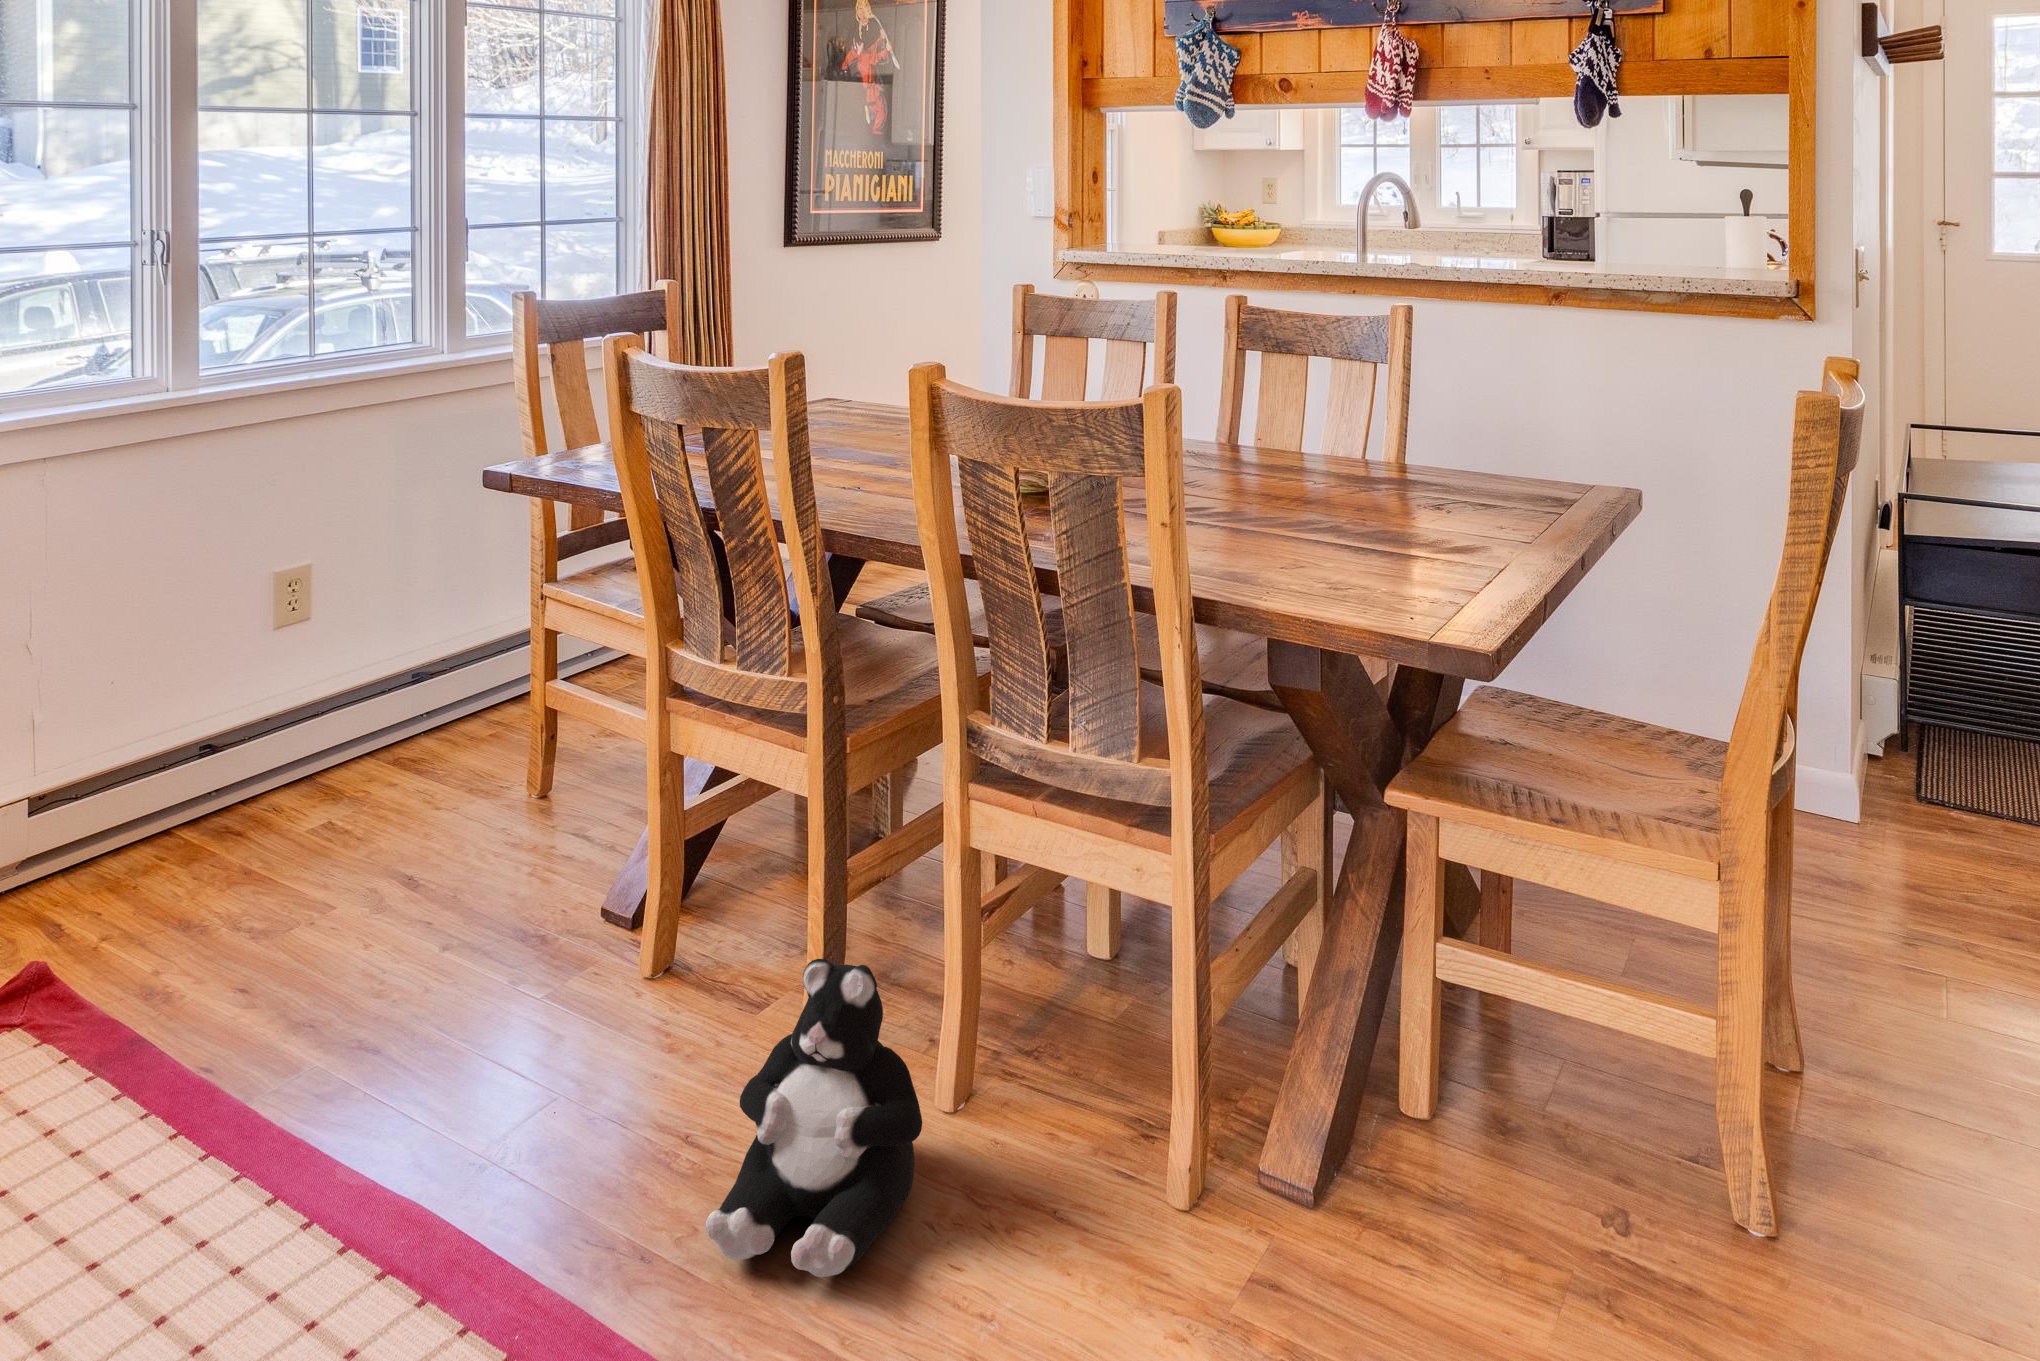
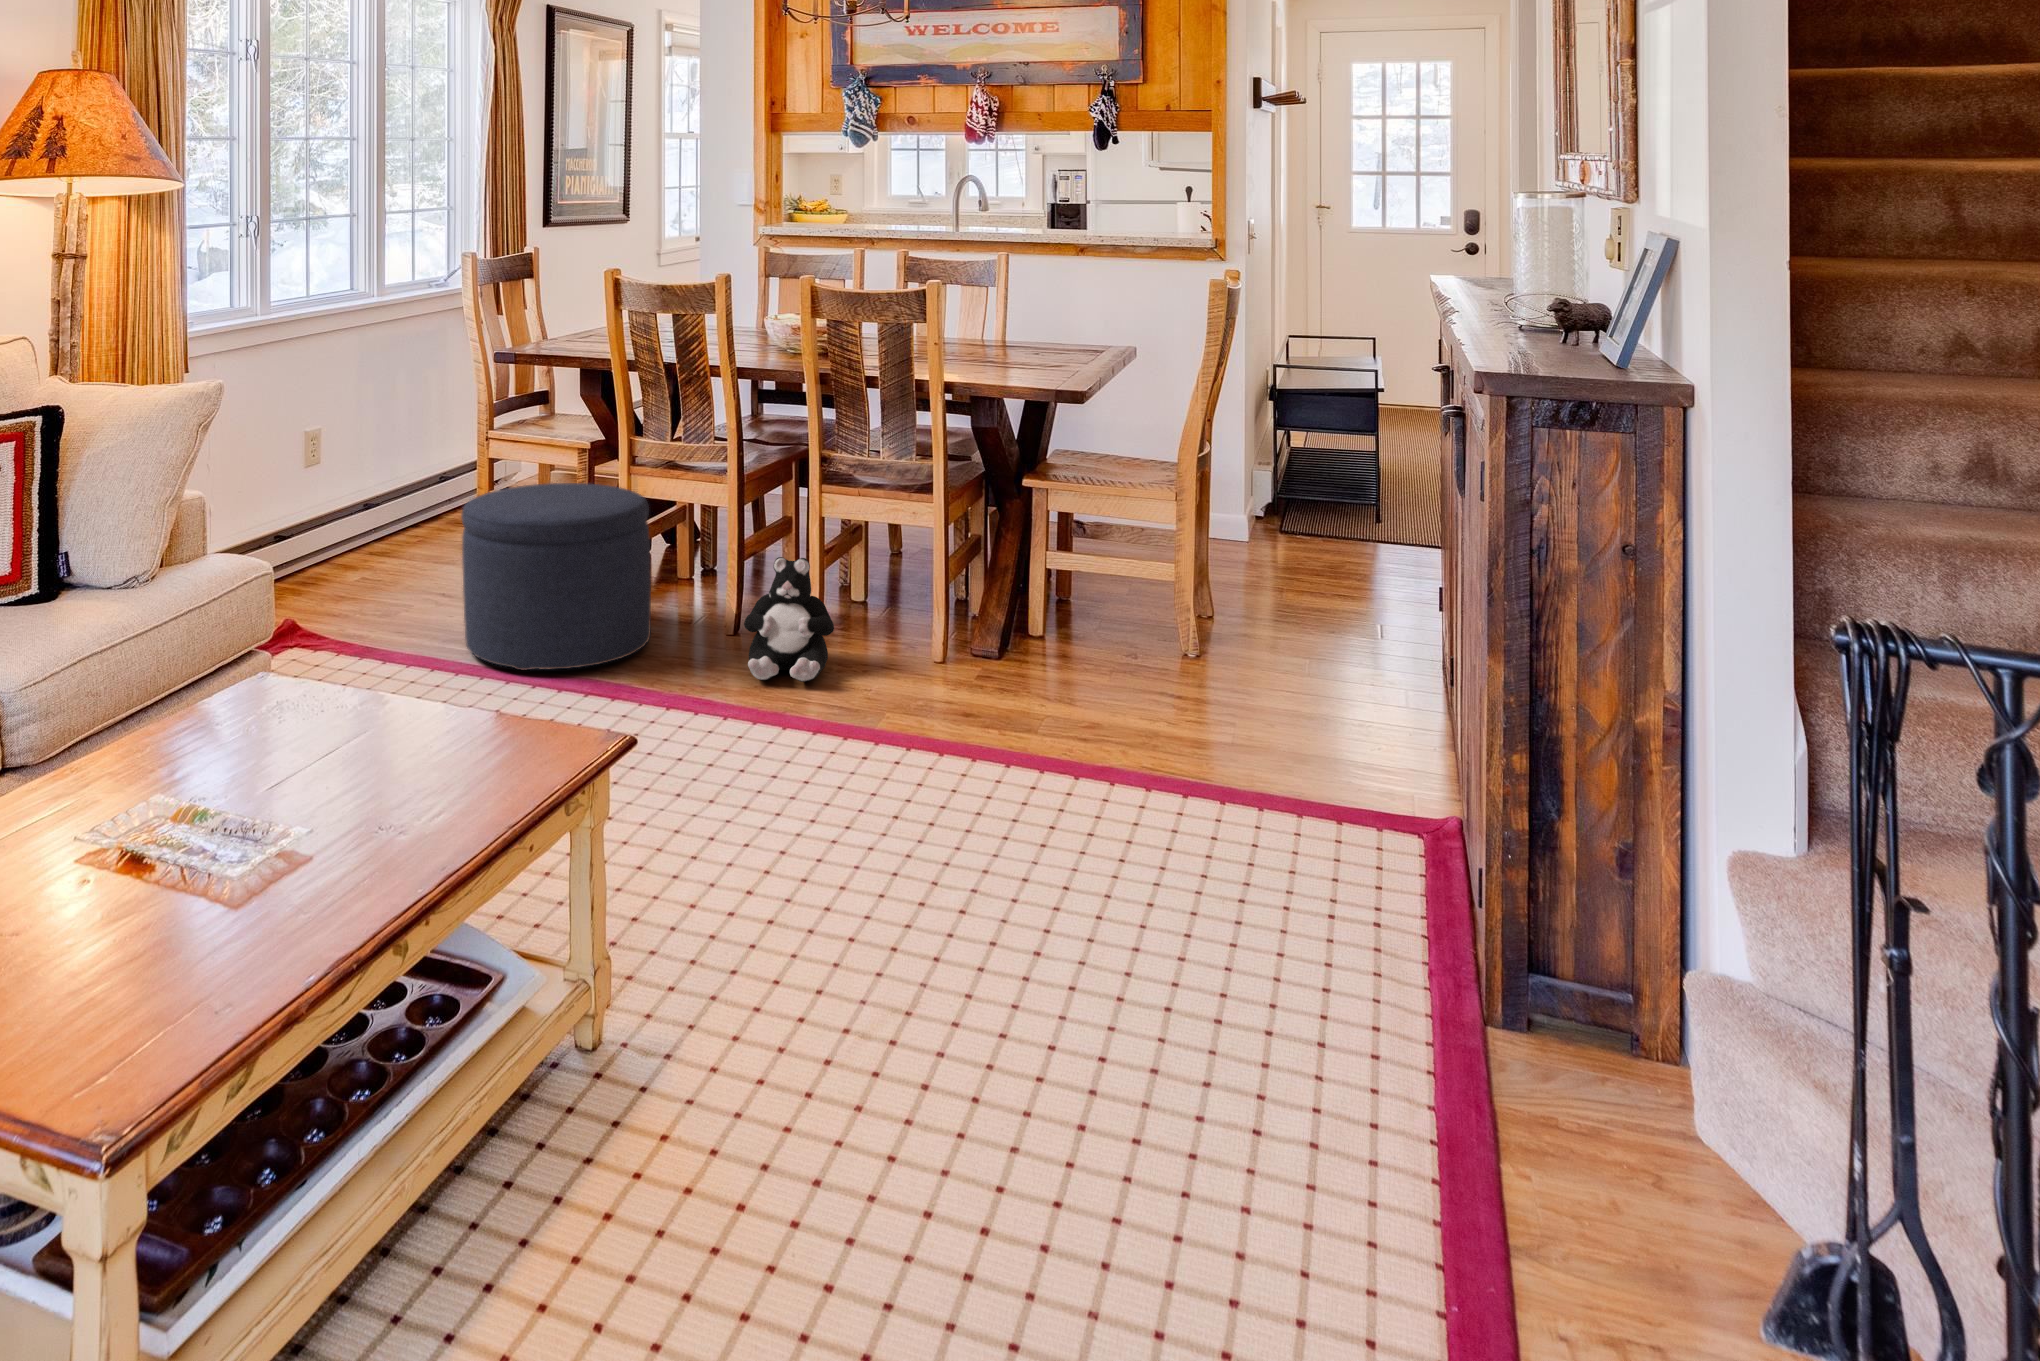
ottoman: none [209,736,624,1178] -> present [461,483,651,670]

